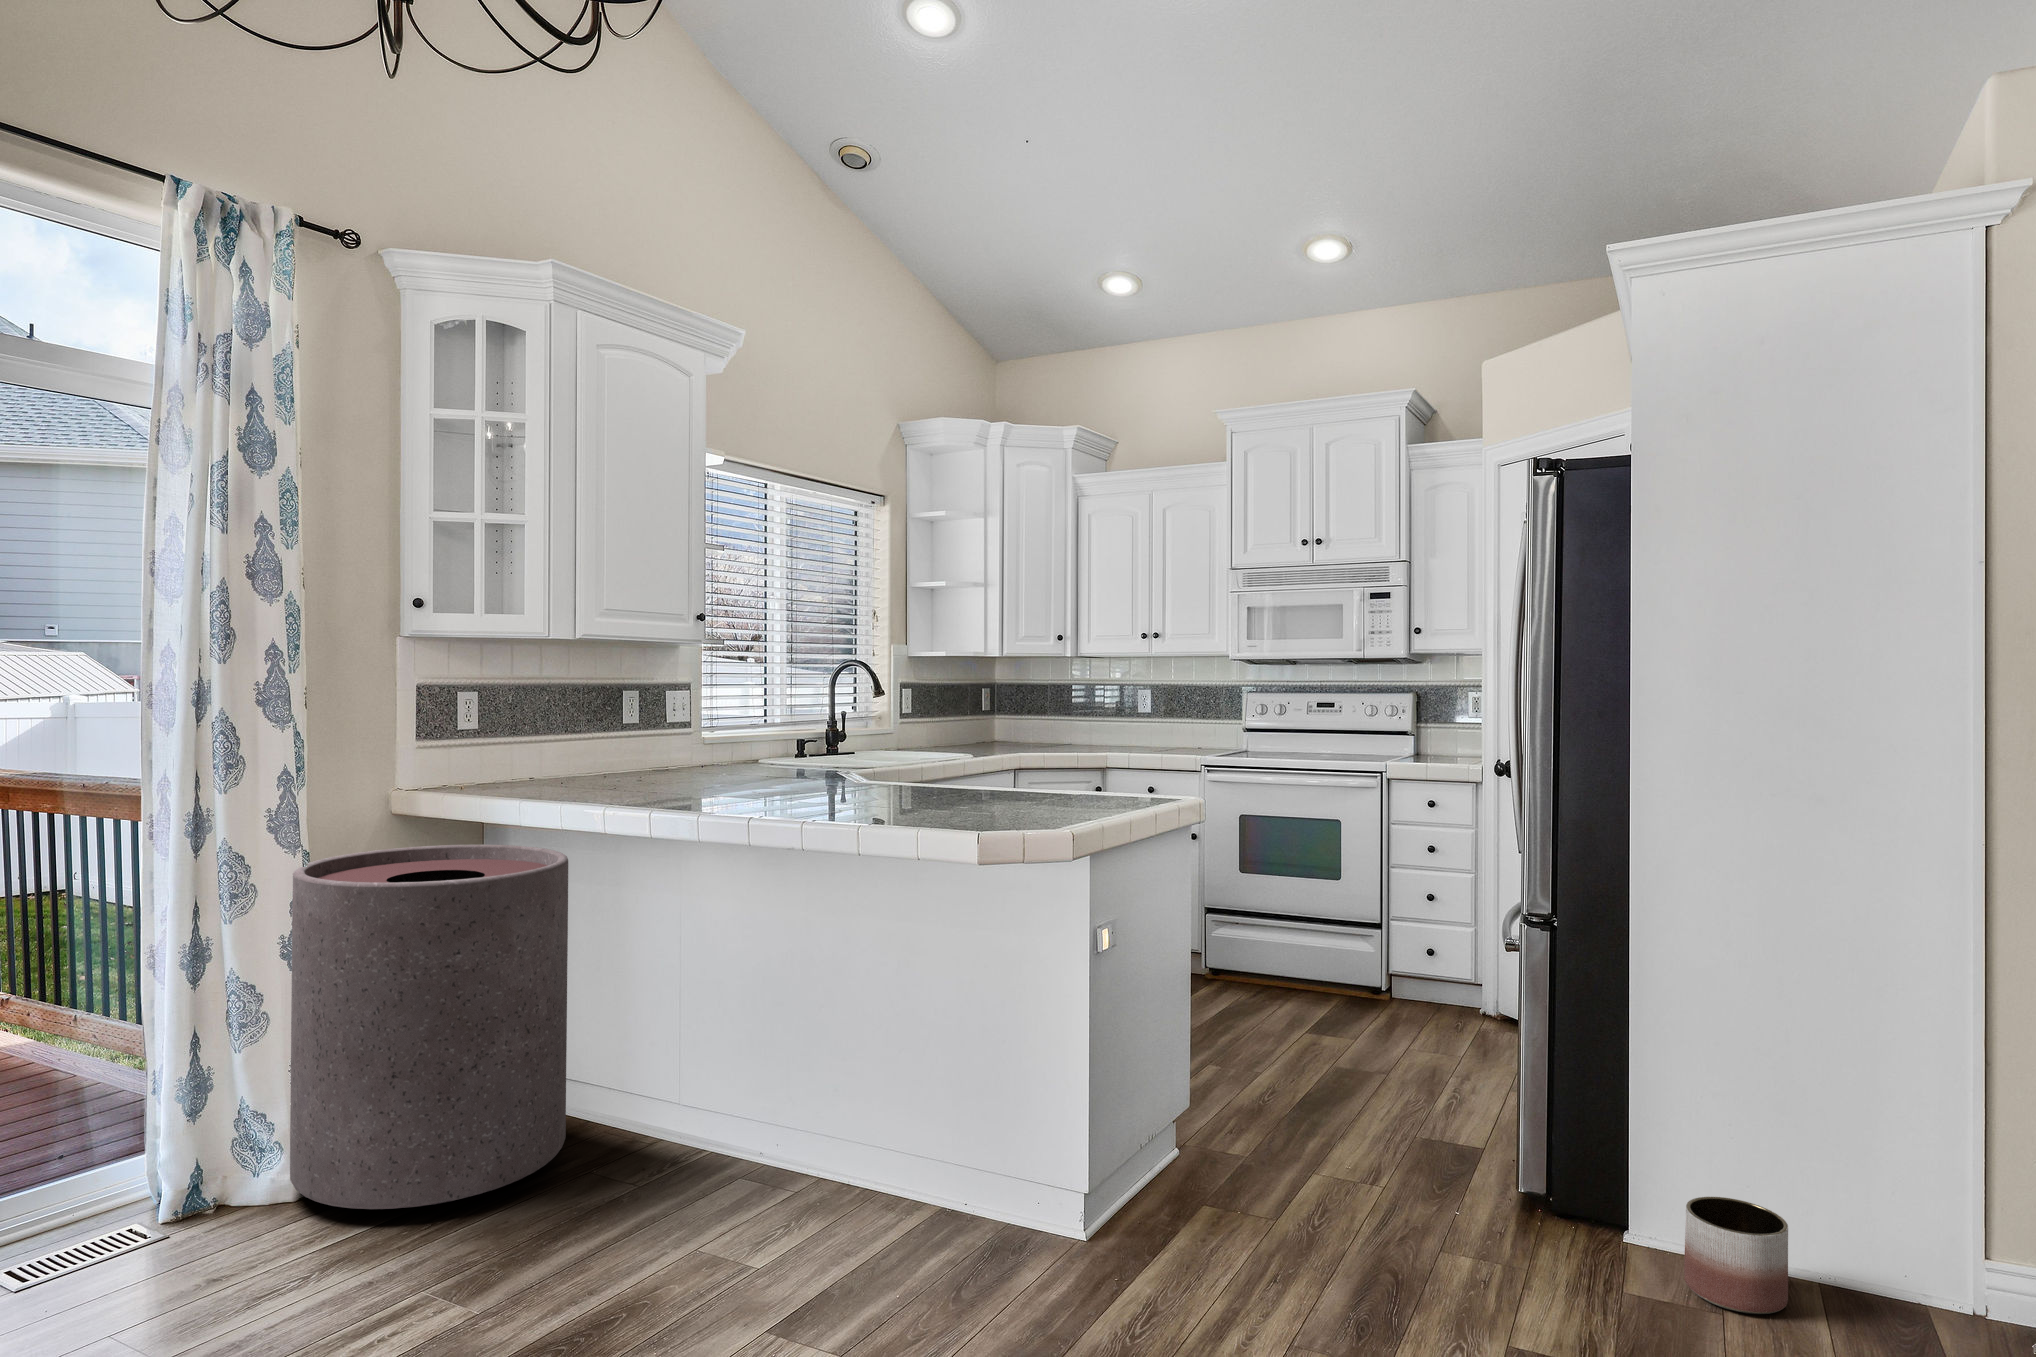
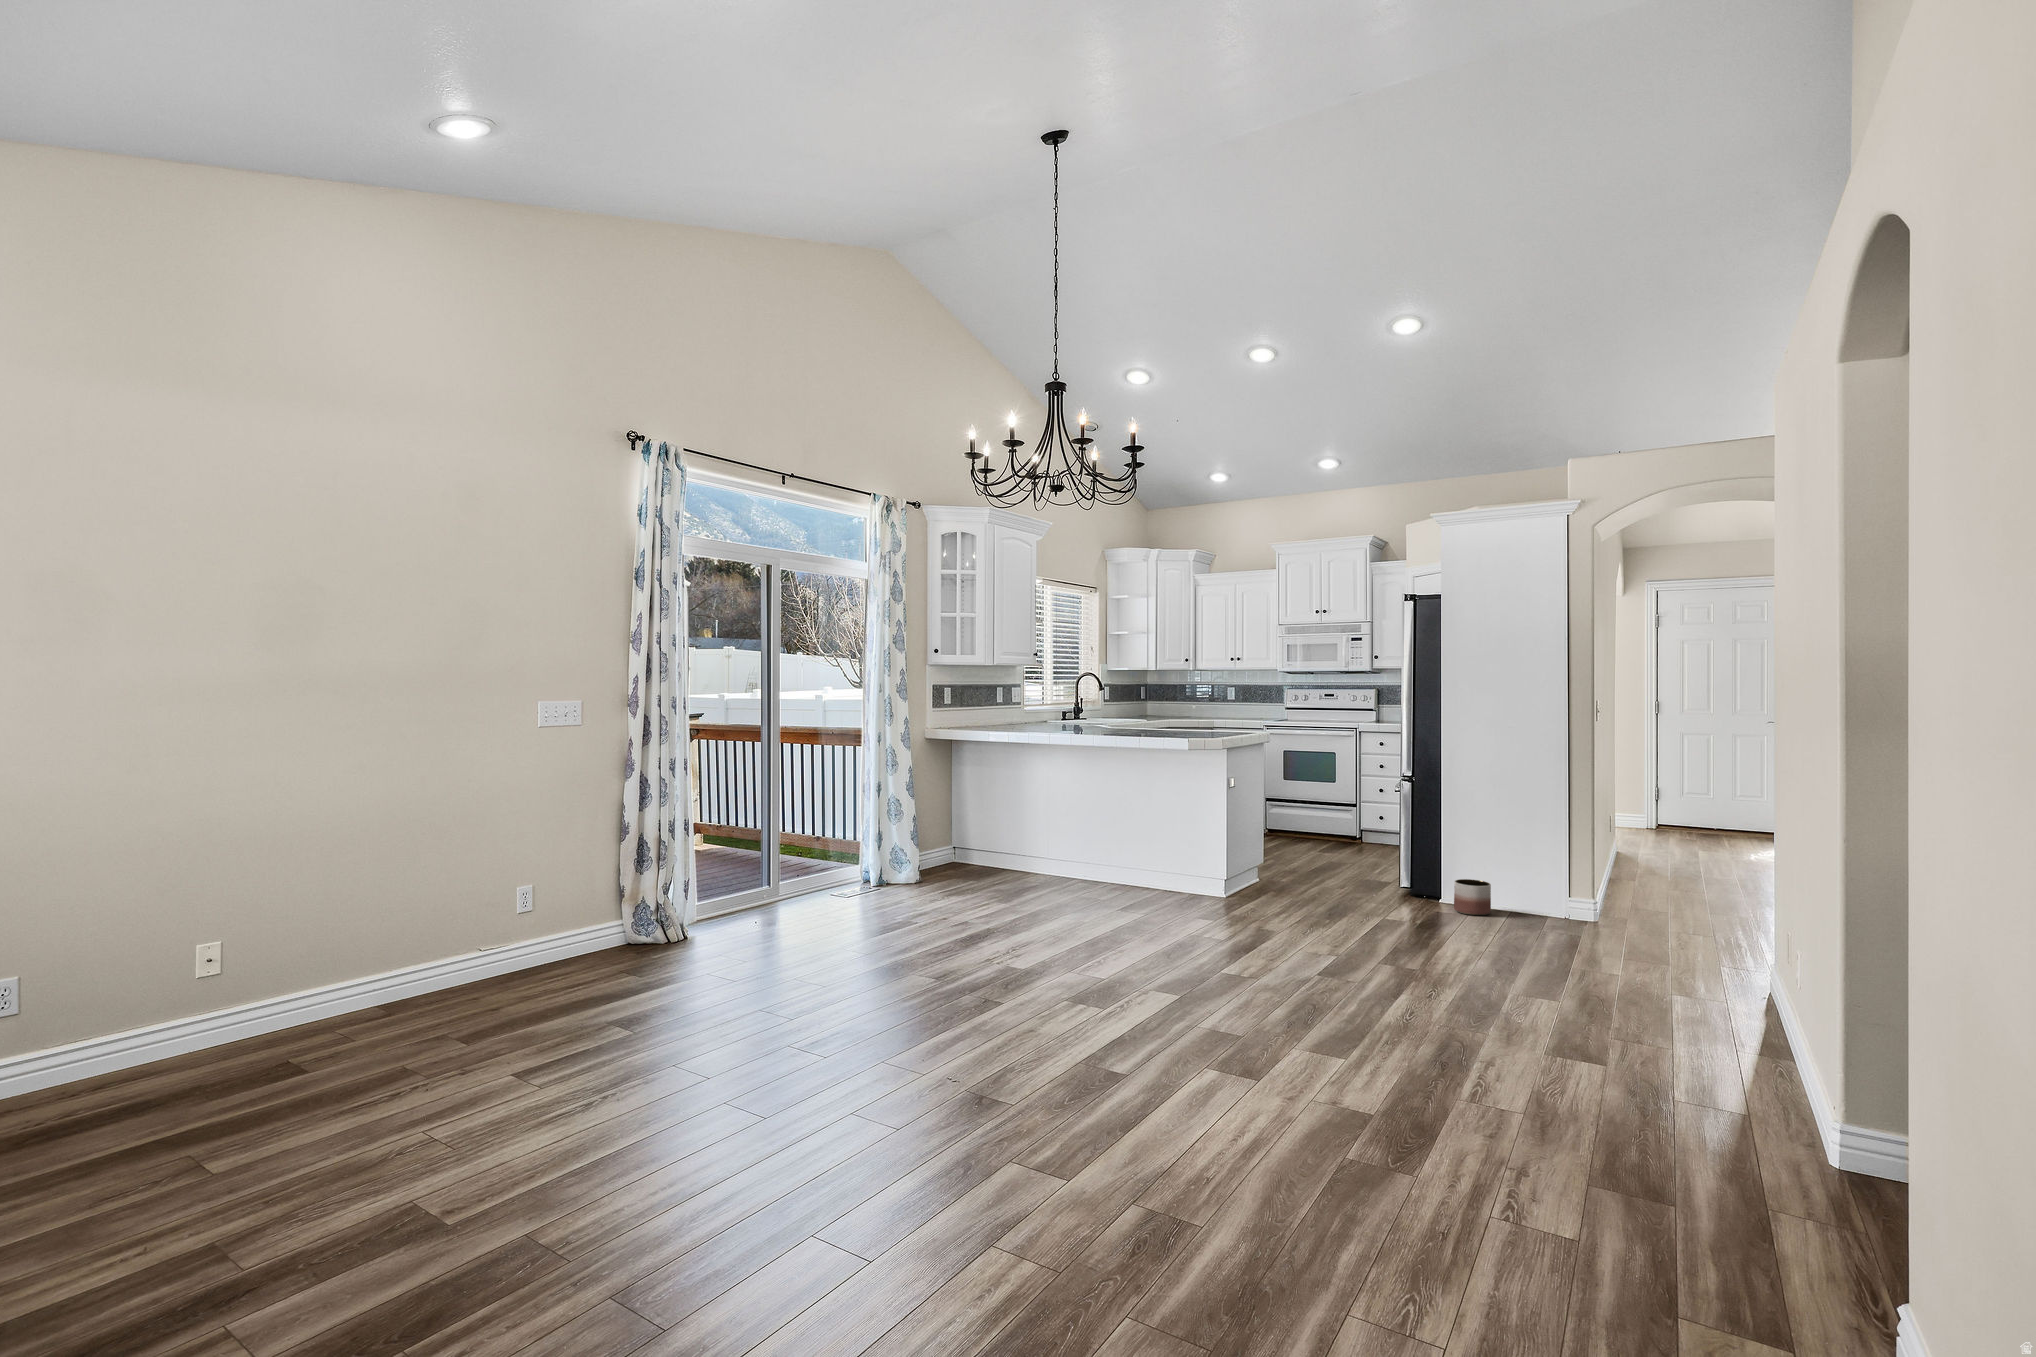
trash can: present [290,845,568,1209] -> none [908,752,1007,886]

